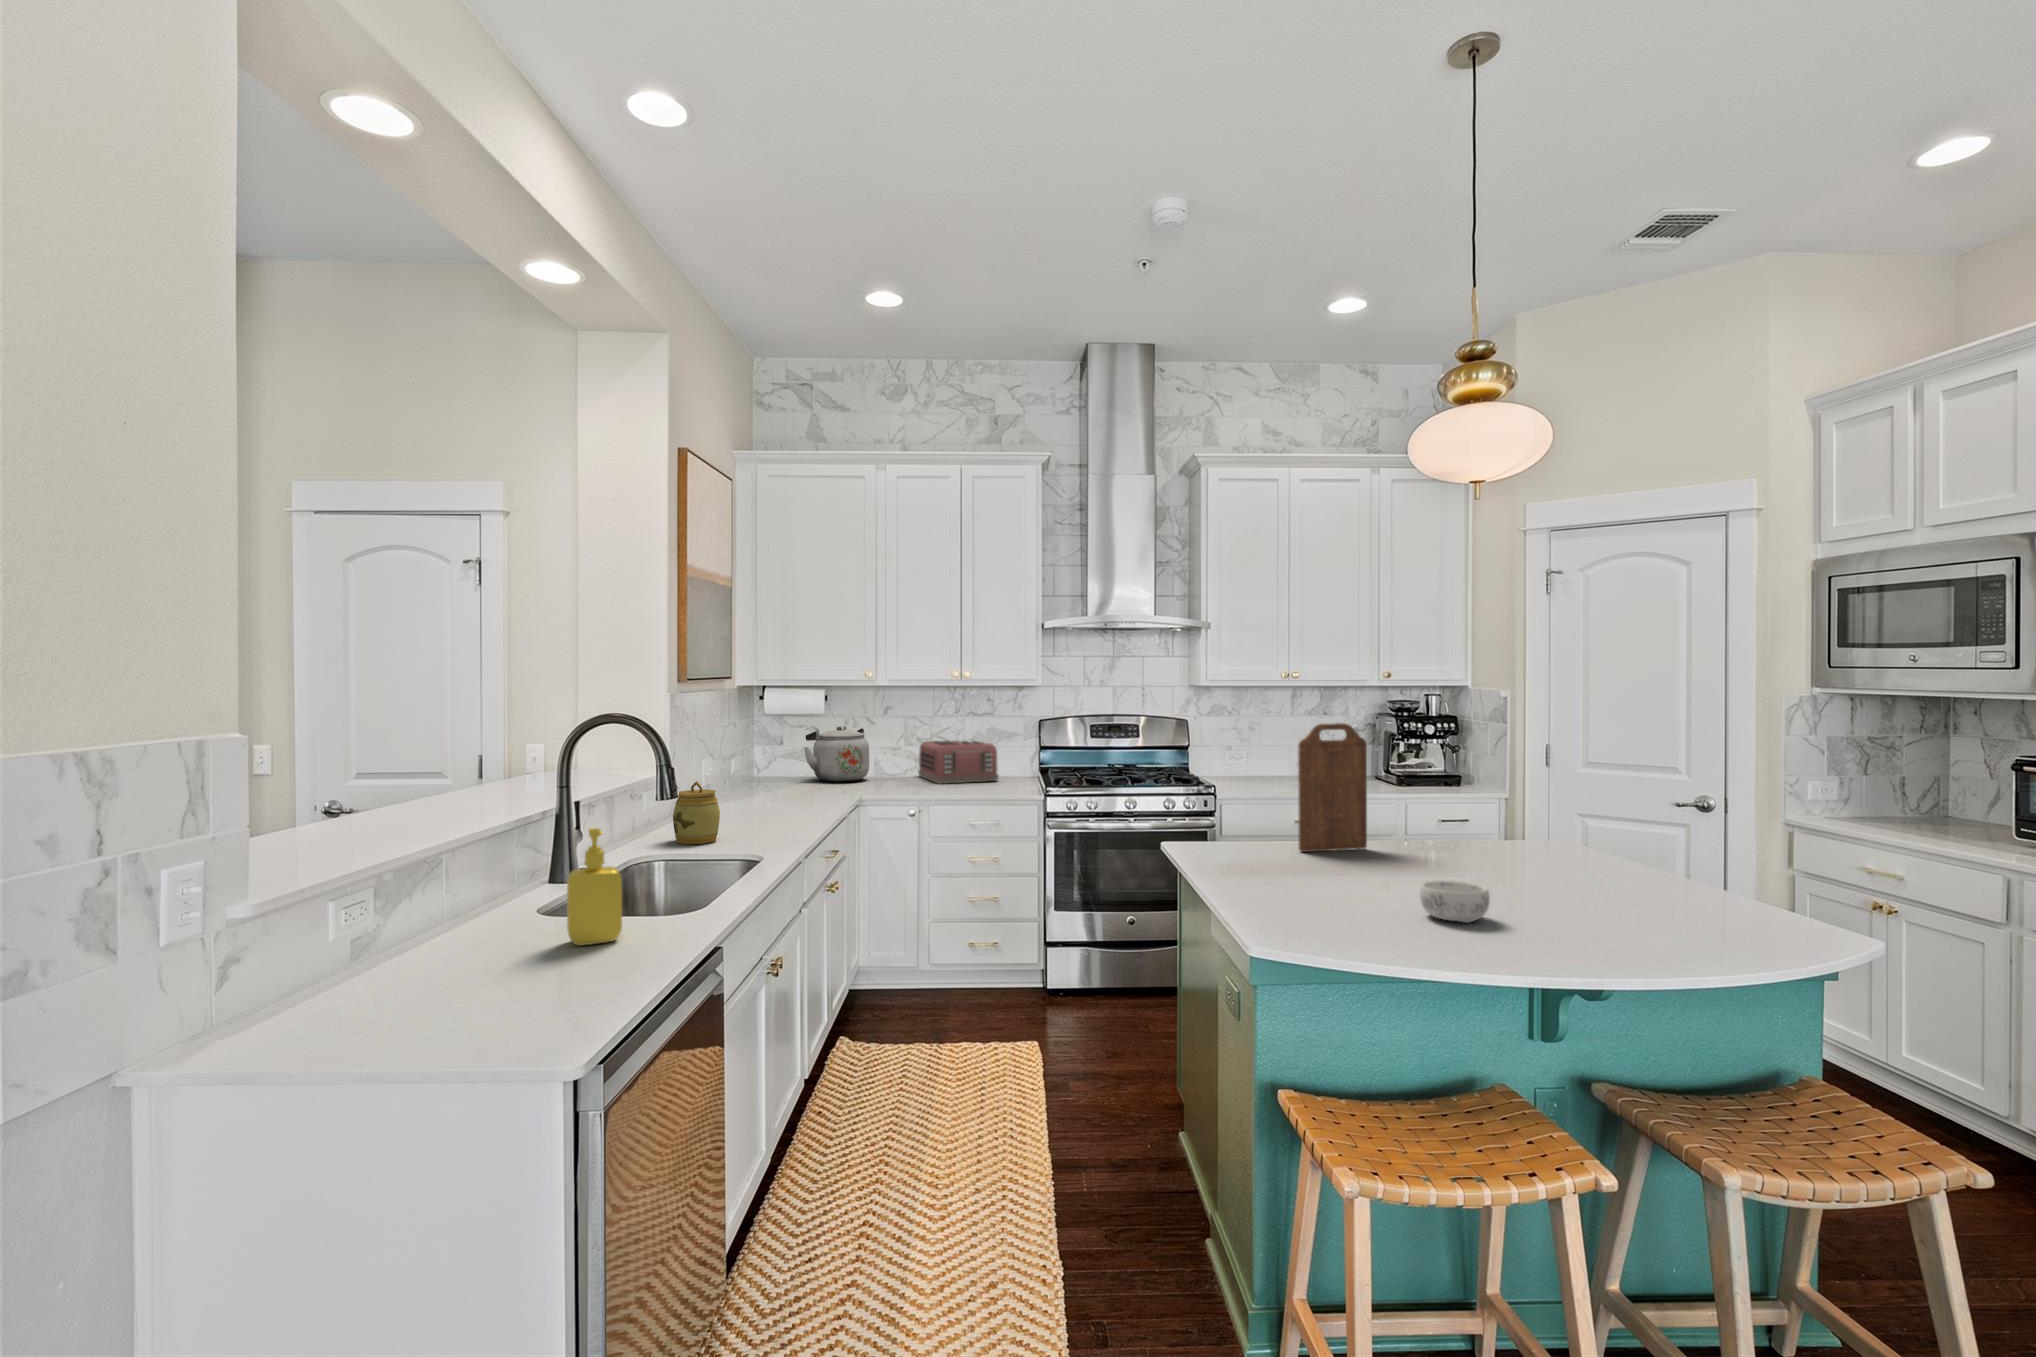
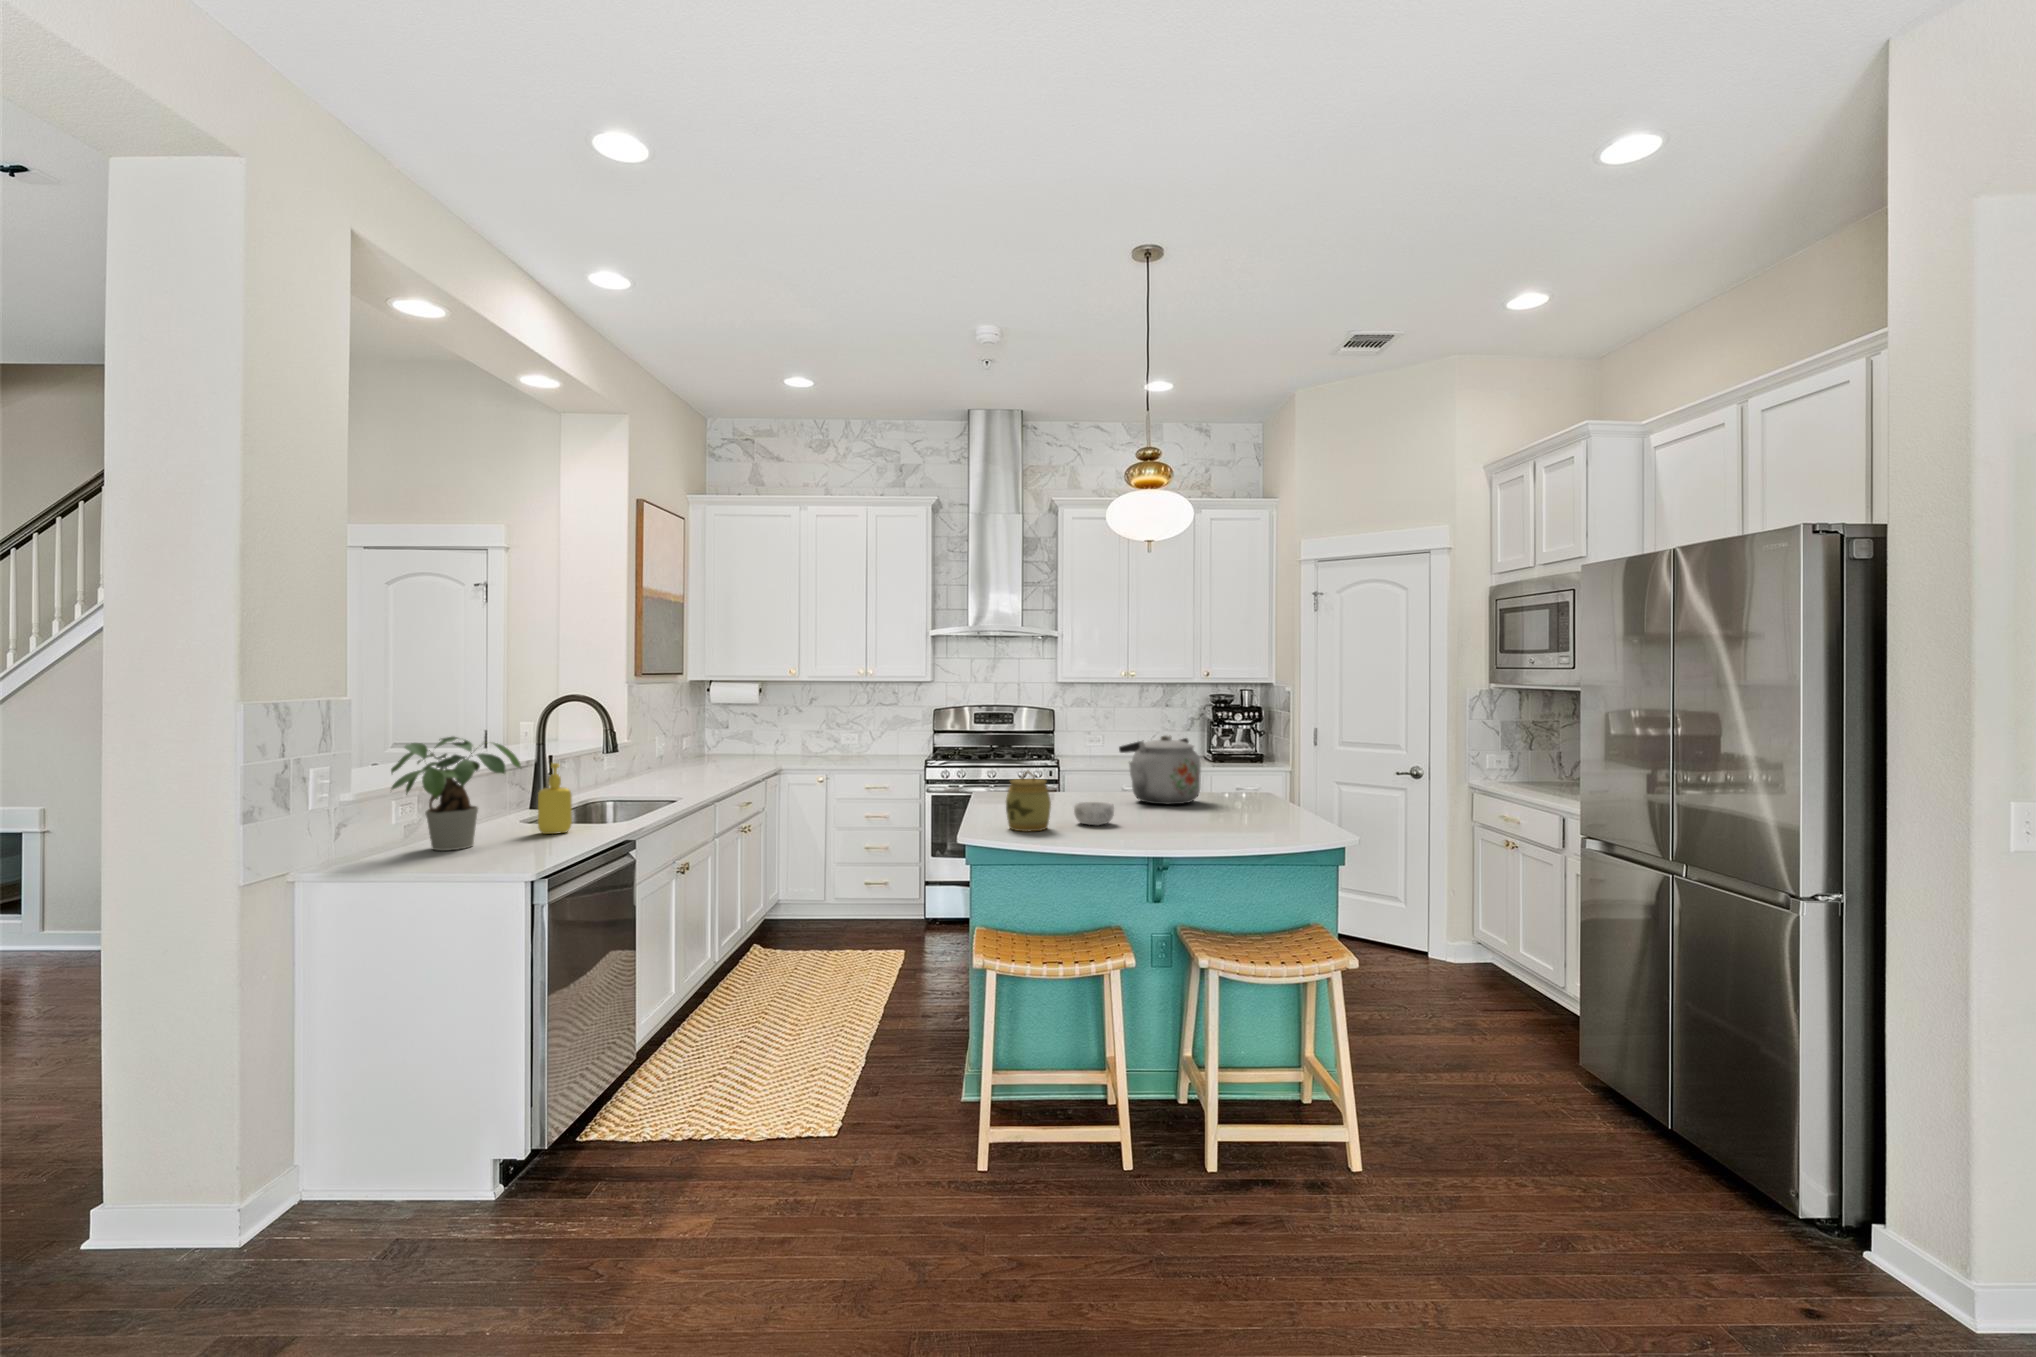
cutting board: present [1298,723,1367,852] -> none [1055,706,1106,796]
kettle: present [804,726,869,782] -> present [1119,735,1201,804]
toaster: present [918,740,999,784] -> none [836,726,898,760]
jar: present [673,781,720,844] -> present [1006,771,1051,831]
potted plant: none [308,793,541,992] -> present [391,737,521,851]

